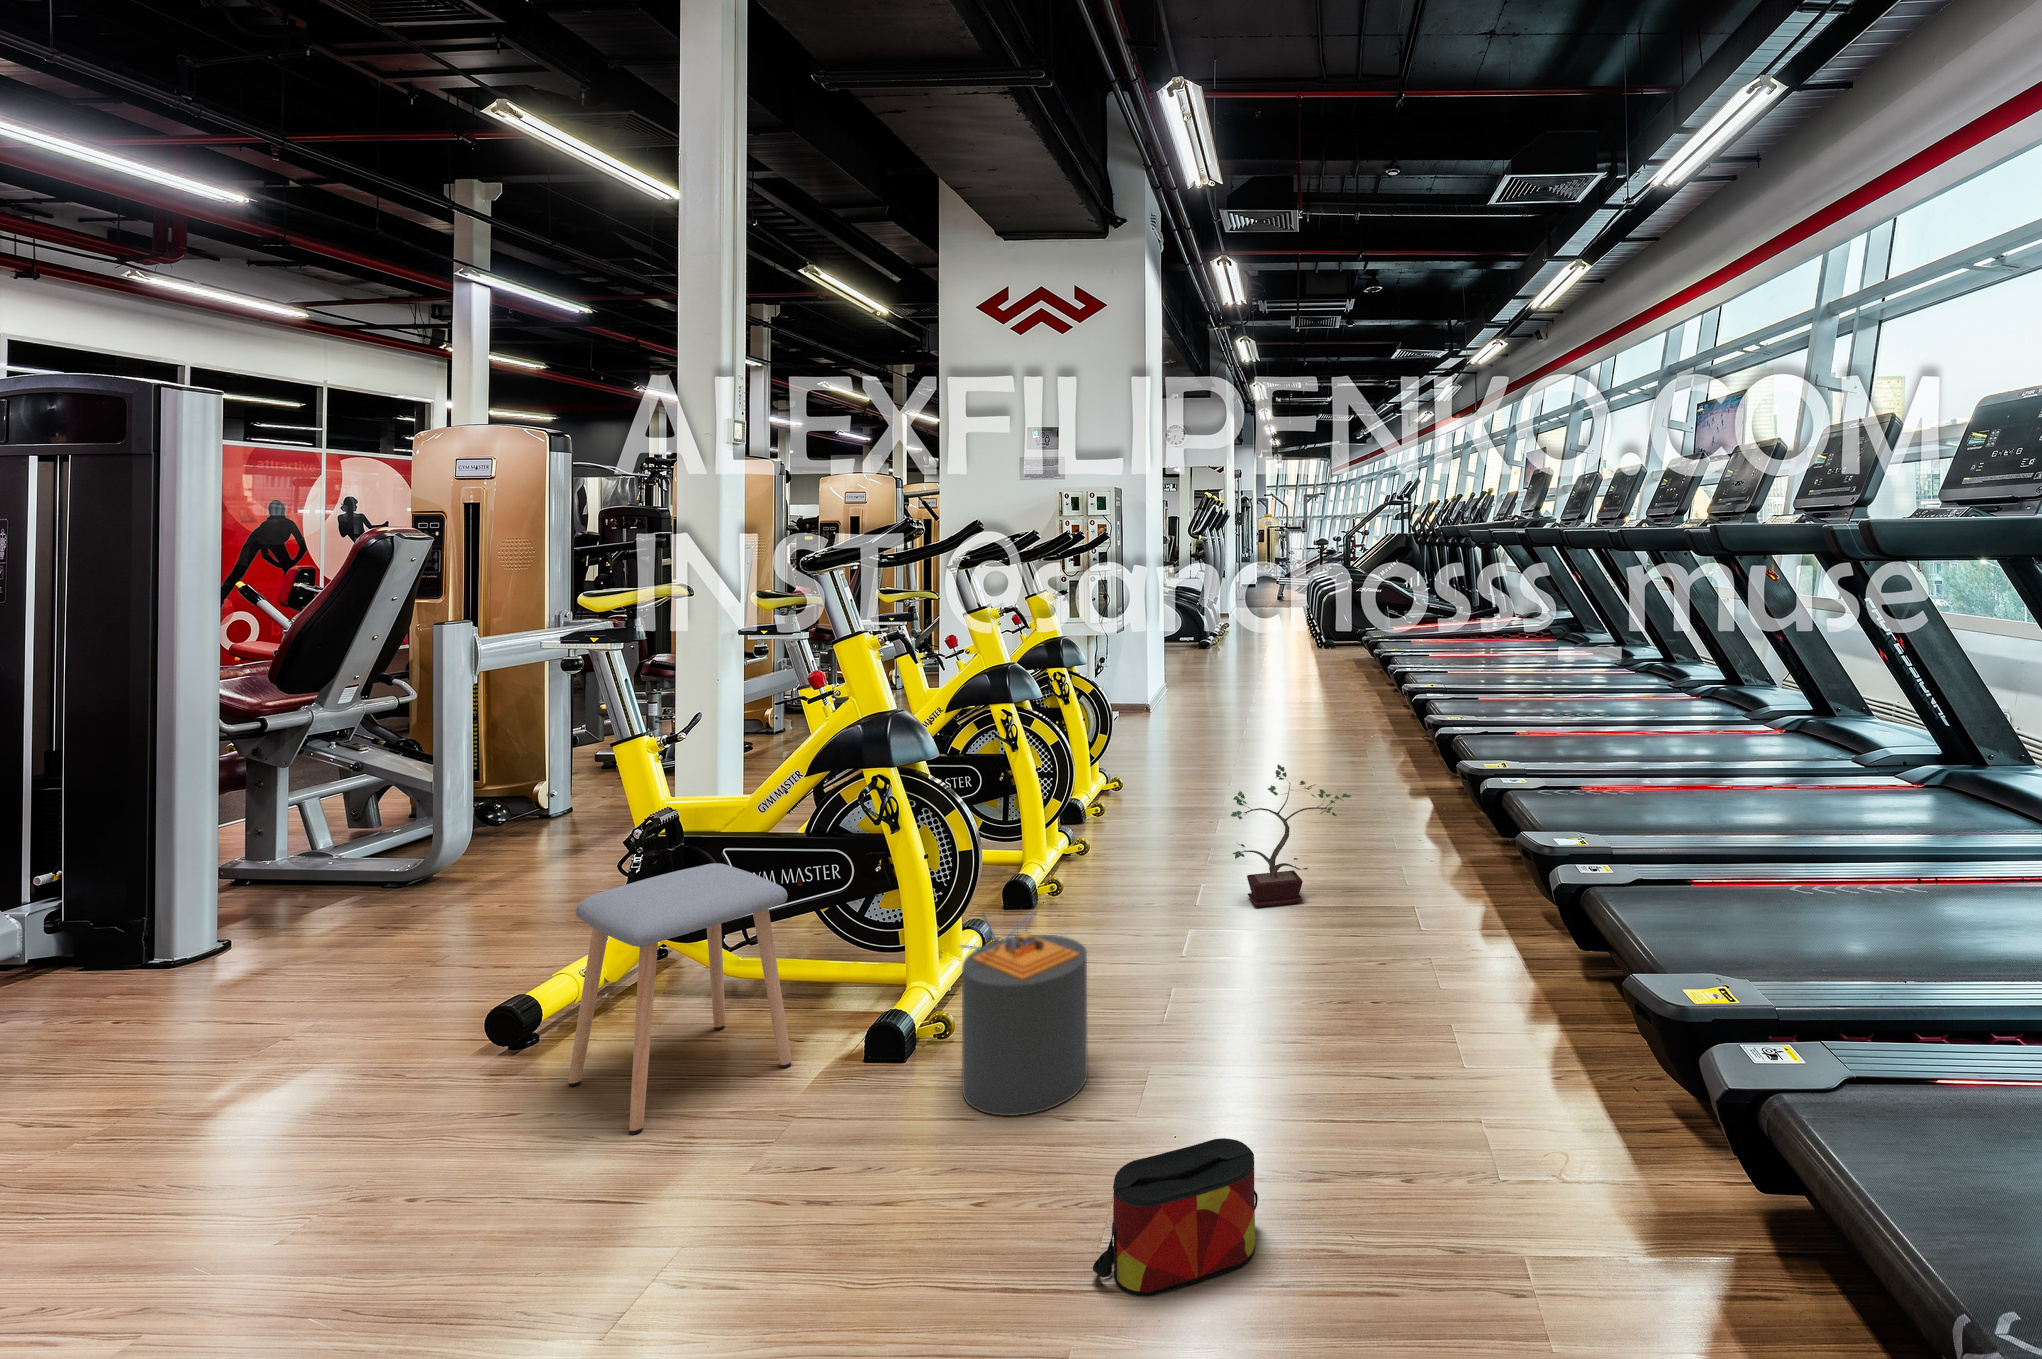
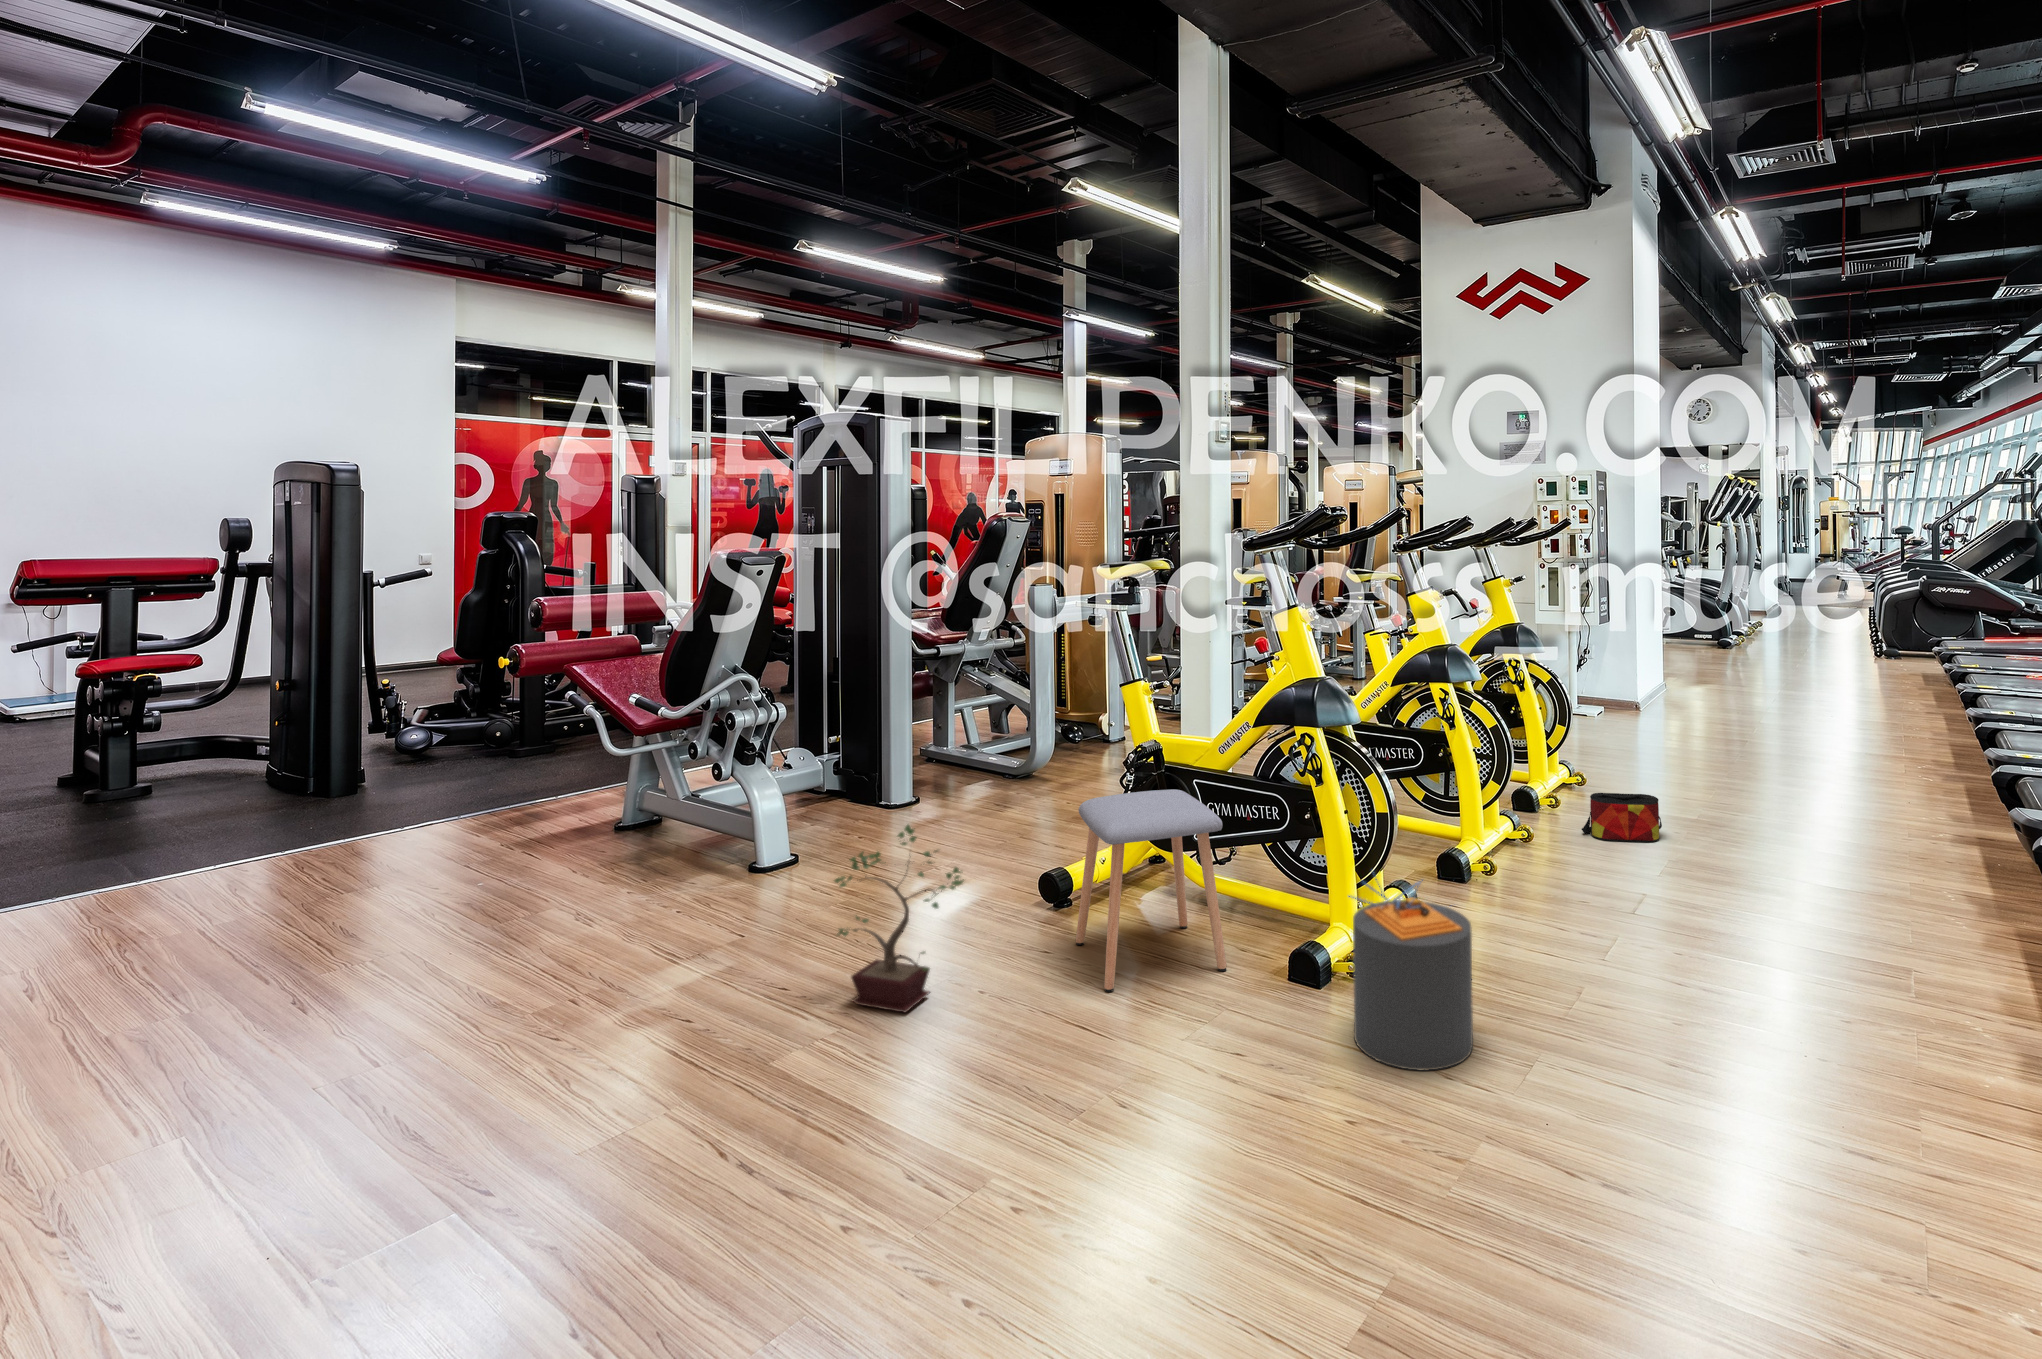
potted plant: present [1231,764,1351,907] -> present [834,825,964,1013]
bag: present [1093,1138,1258,1296] -> present [1582,793,1662,842]

